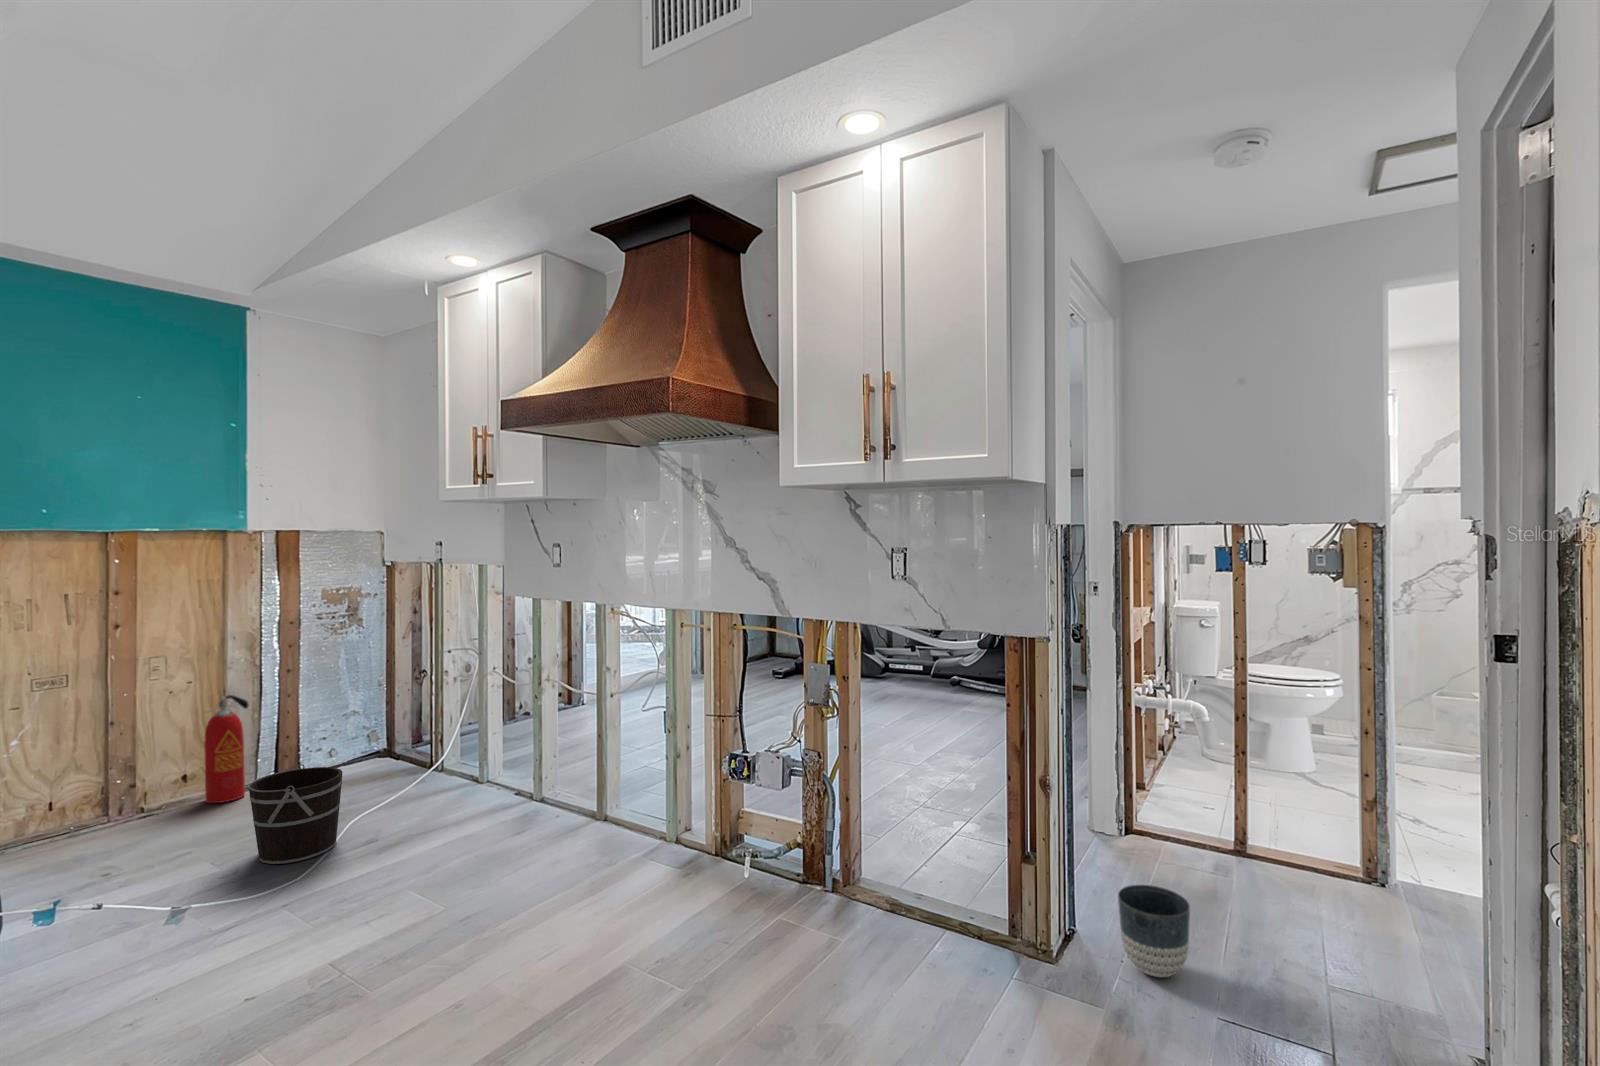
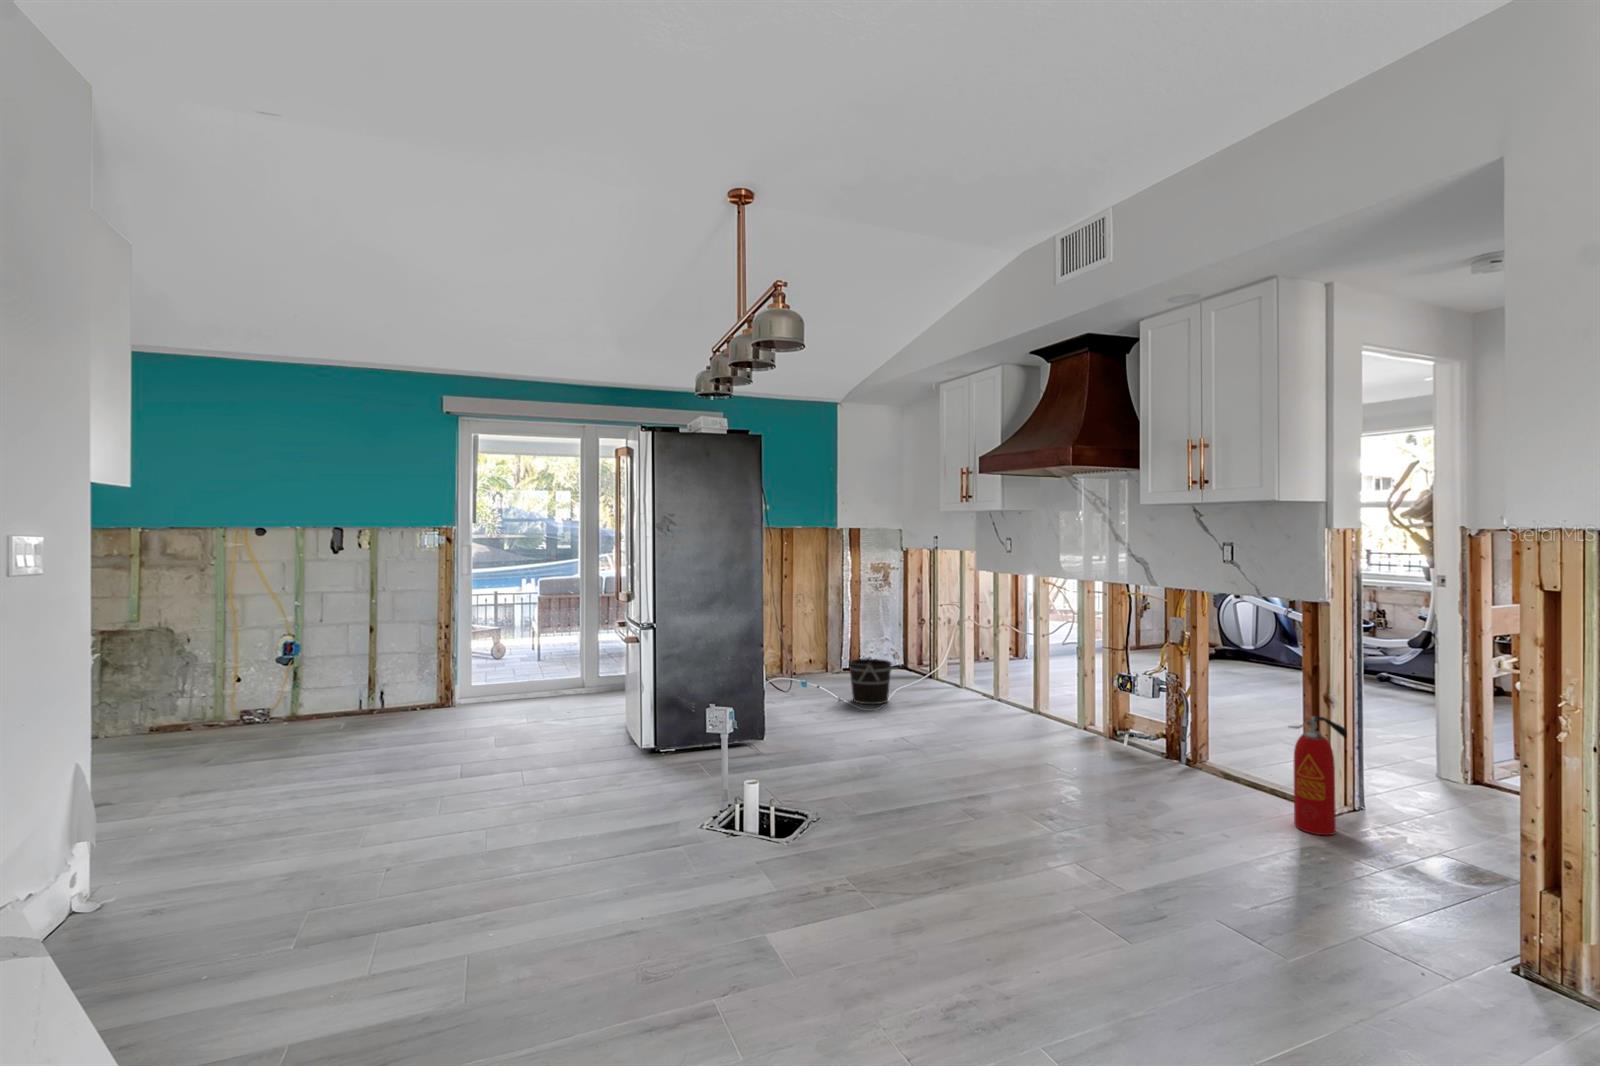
fire extinguisher: present [204,695,249,803] -> present [1289,716,1347,835]
planter: present [1118,885,1190,977] -> none [1377,775,1433,832]

